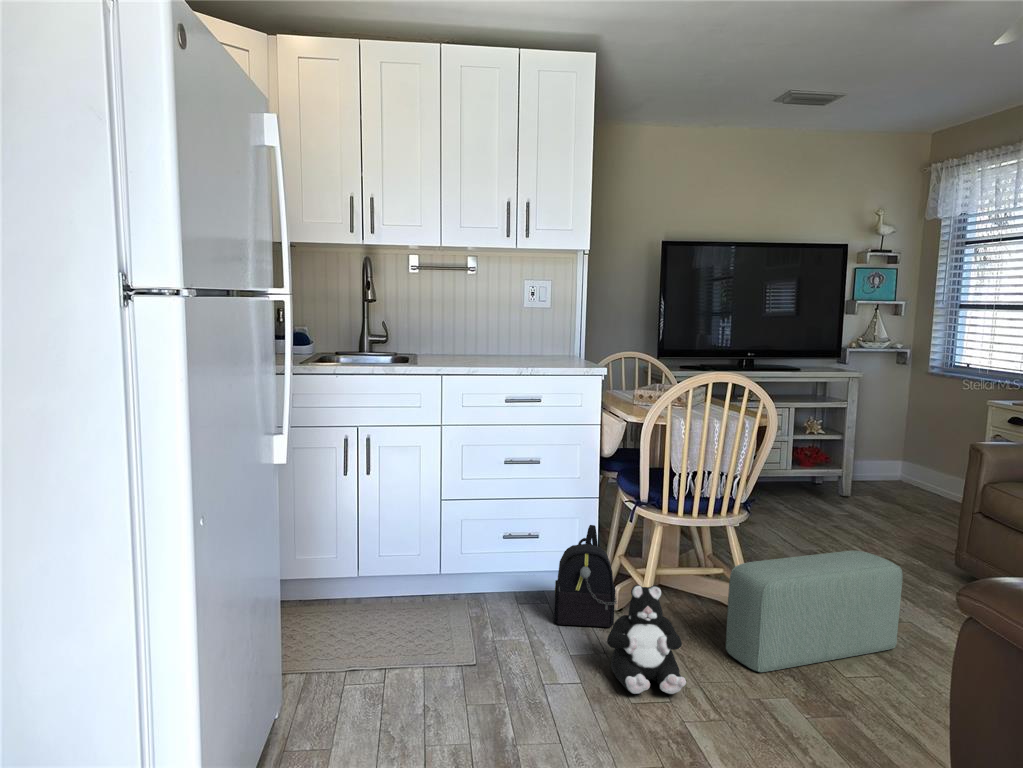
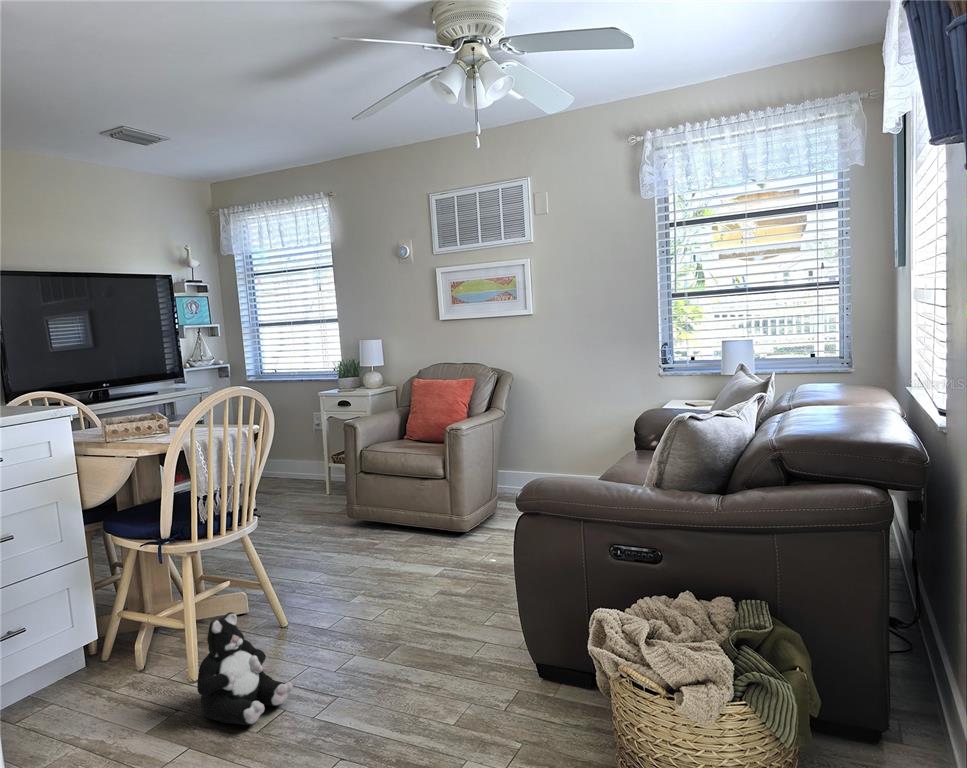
backpack: present [554,525,617,627] -> none [65,589,155,715]
pouf: present [726,550,903,672] -> none [268,519,373,649]

